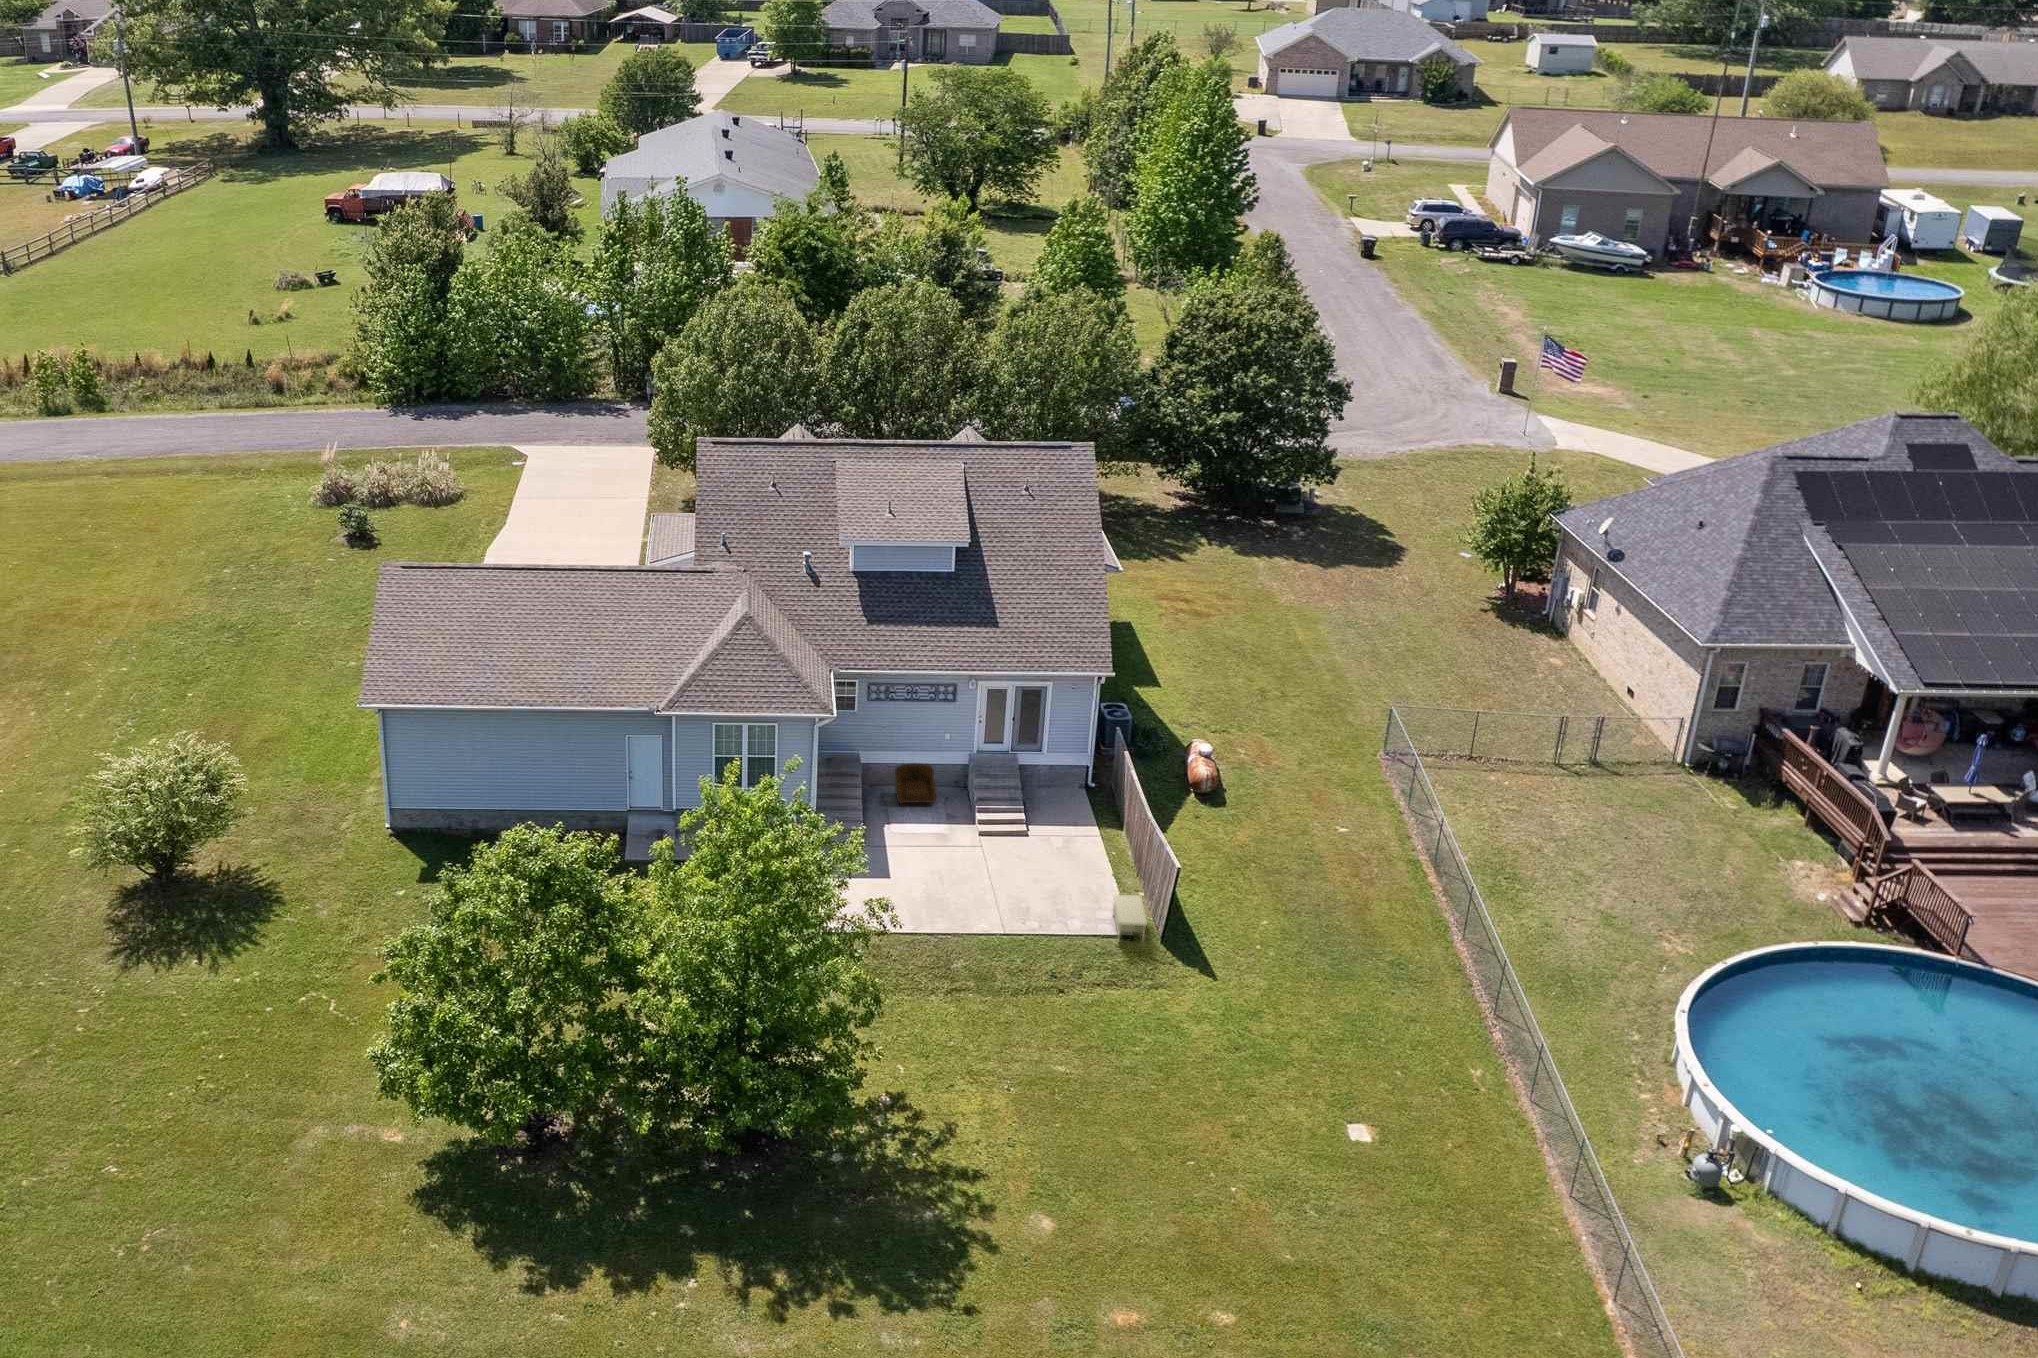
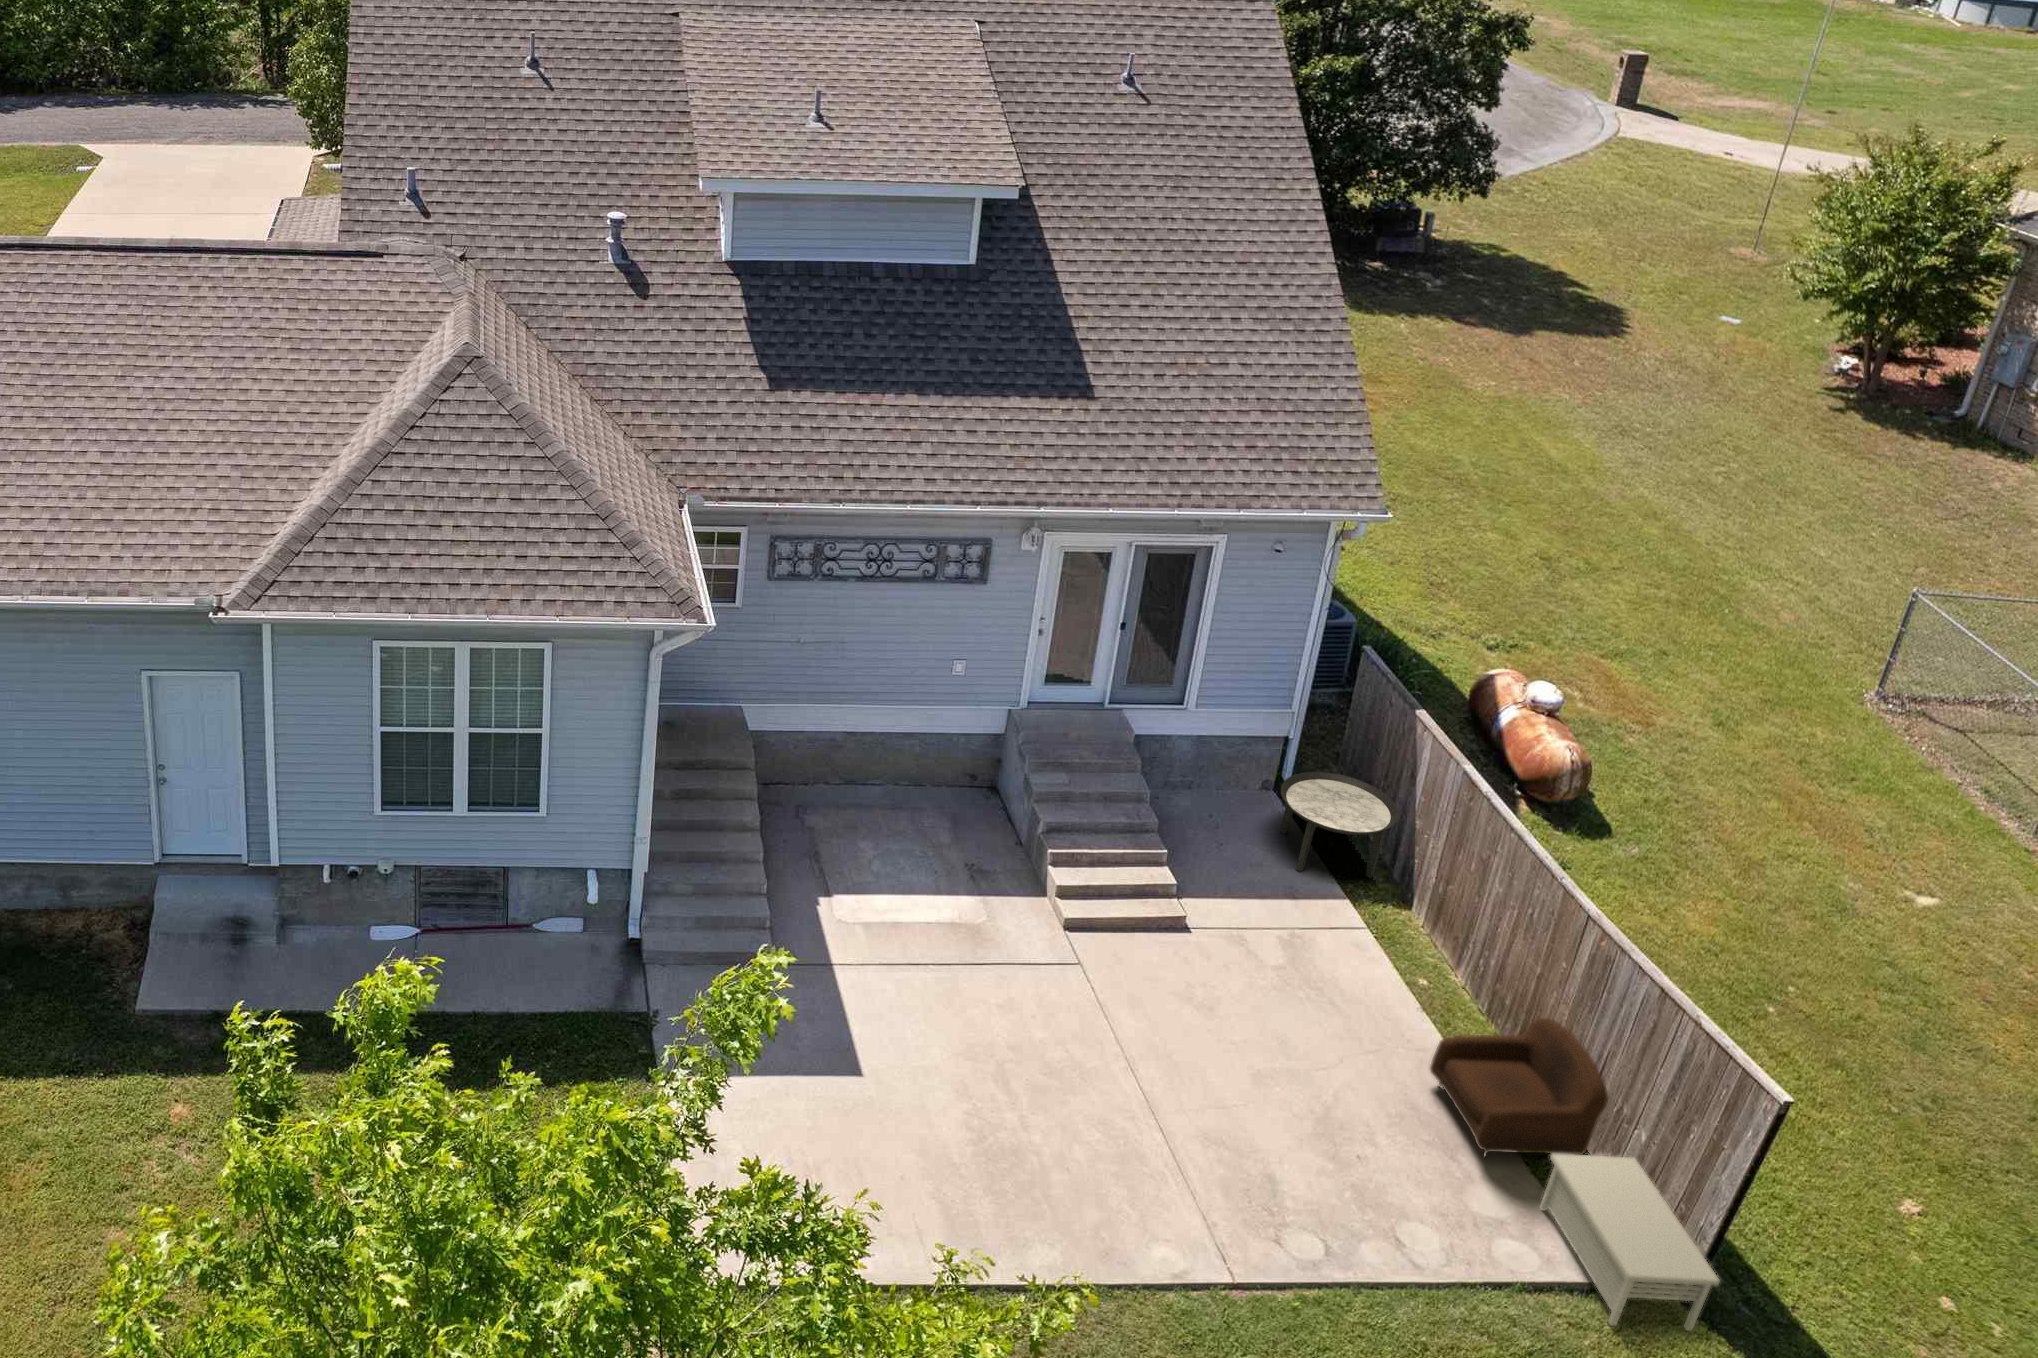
armchair: present [895,763,936,803] -> present [1430,1018,1608,1157]
round table: none [1072,780,1116,821] -> present [1280,772,1399,878]

